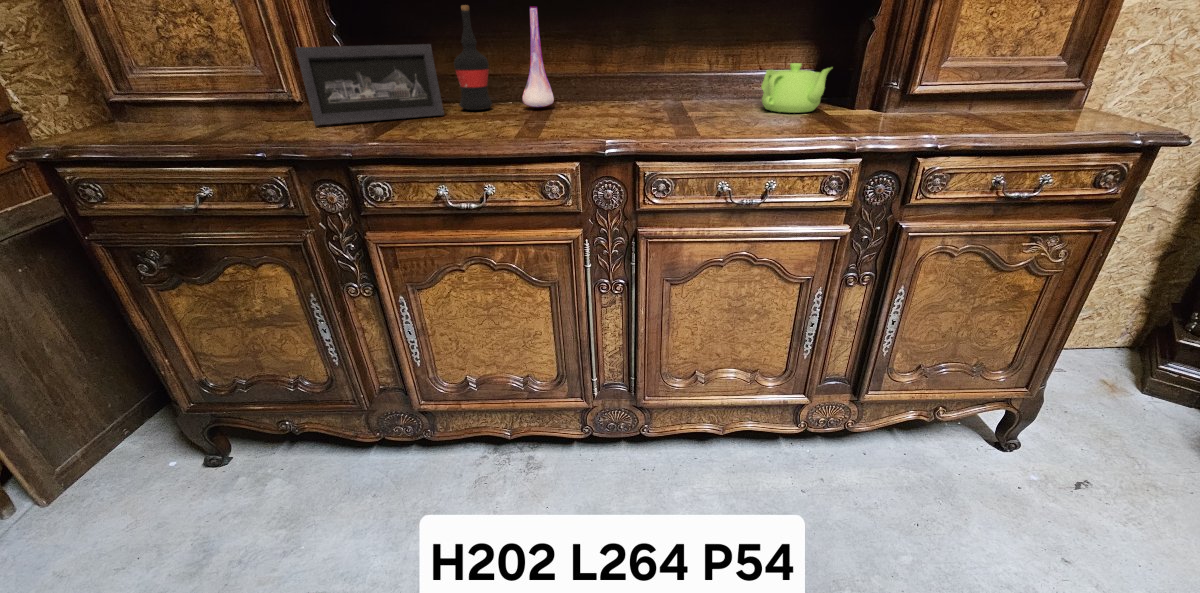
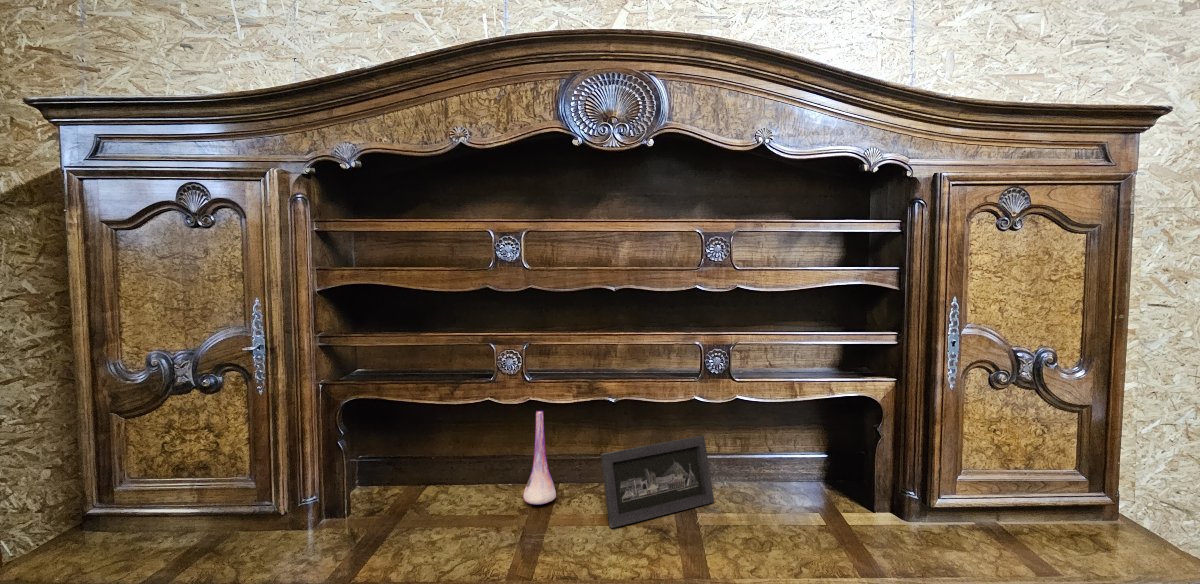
wine bottle: present [454,5,492,110] -> none [455,408,491,508]
picture frame: present [295,44,444,126] -> present [601,436,714,528]
teapot: present [761,63,832,113] -> none [773,468,845,527]

